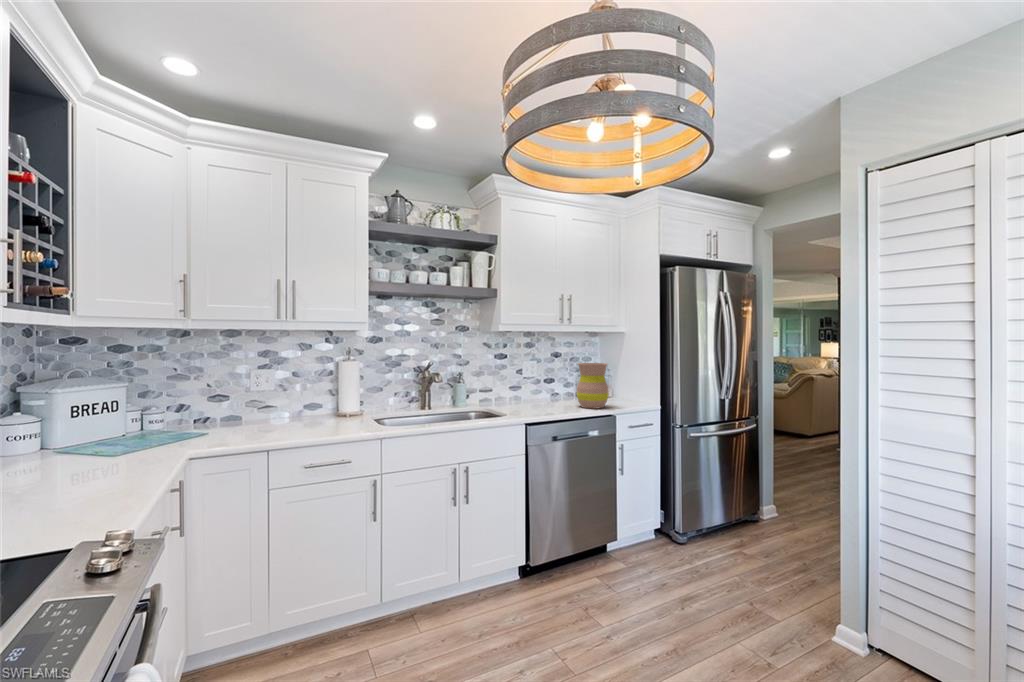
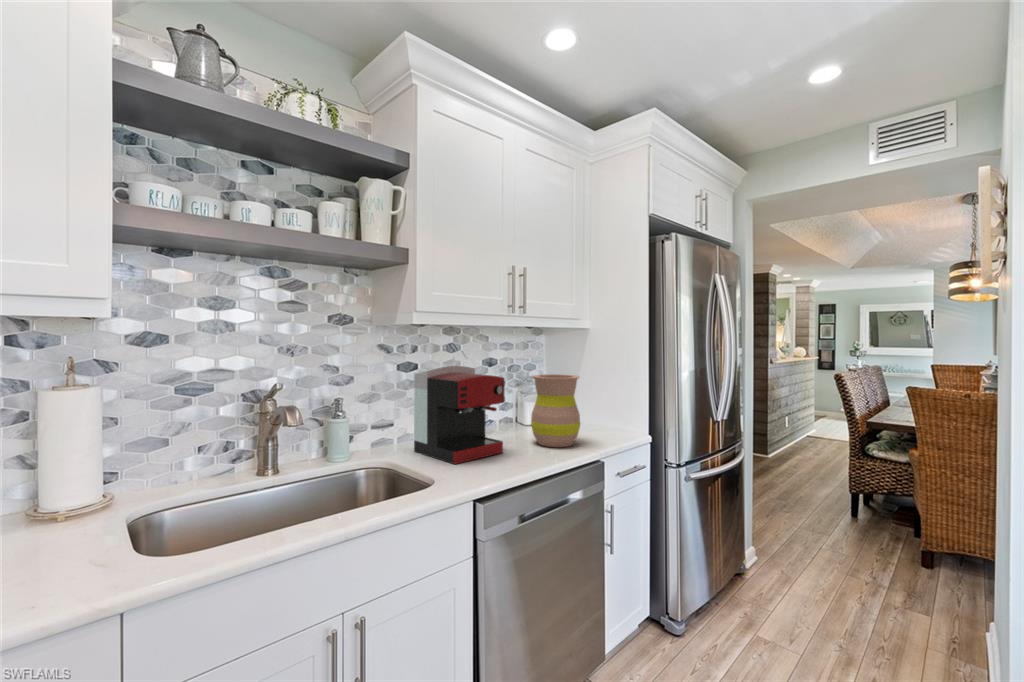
coffee maker: none [503,356,555,411] -> present [414,366,505,464]

